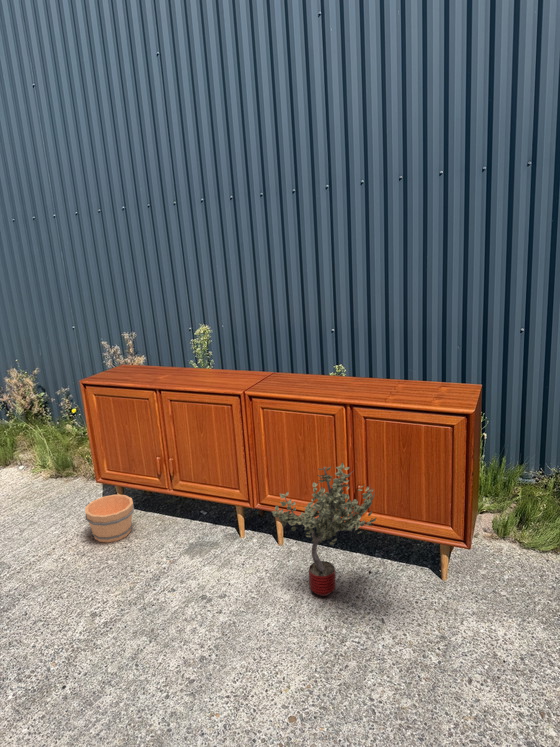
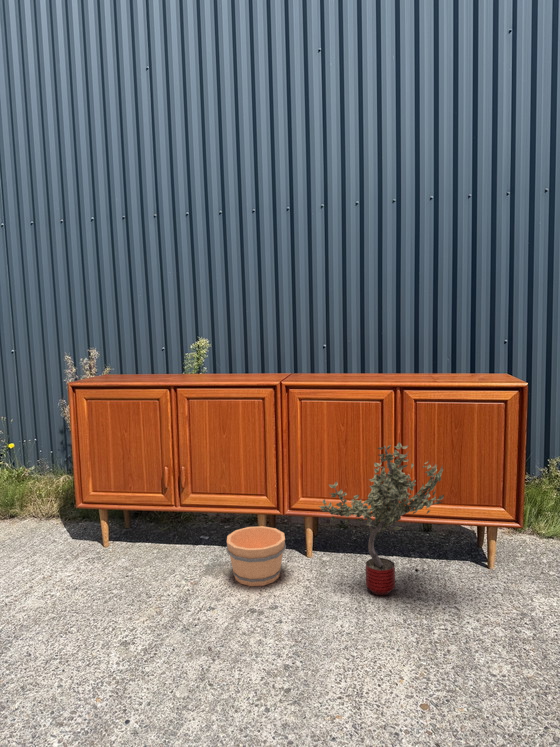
bucket: present [85,495,134,542] -> present [226,526,286,586]

